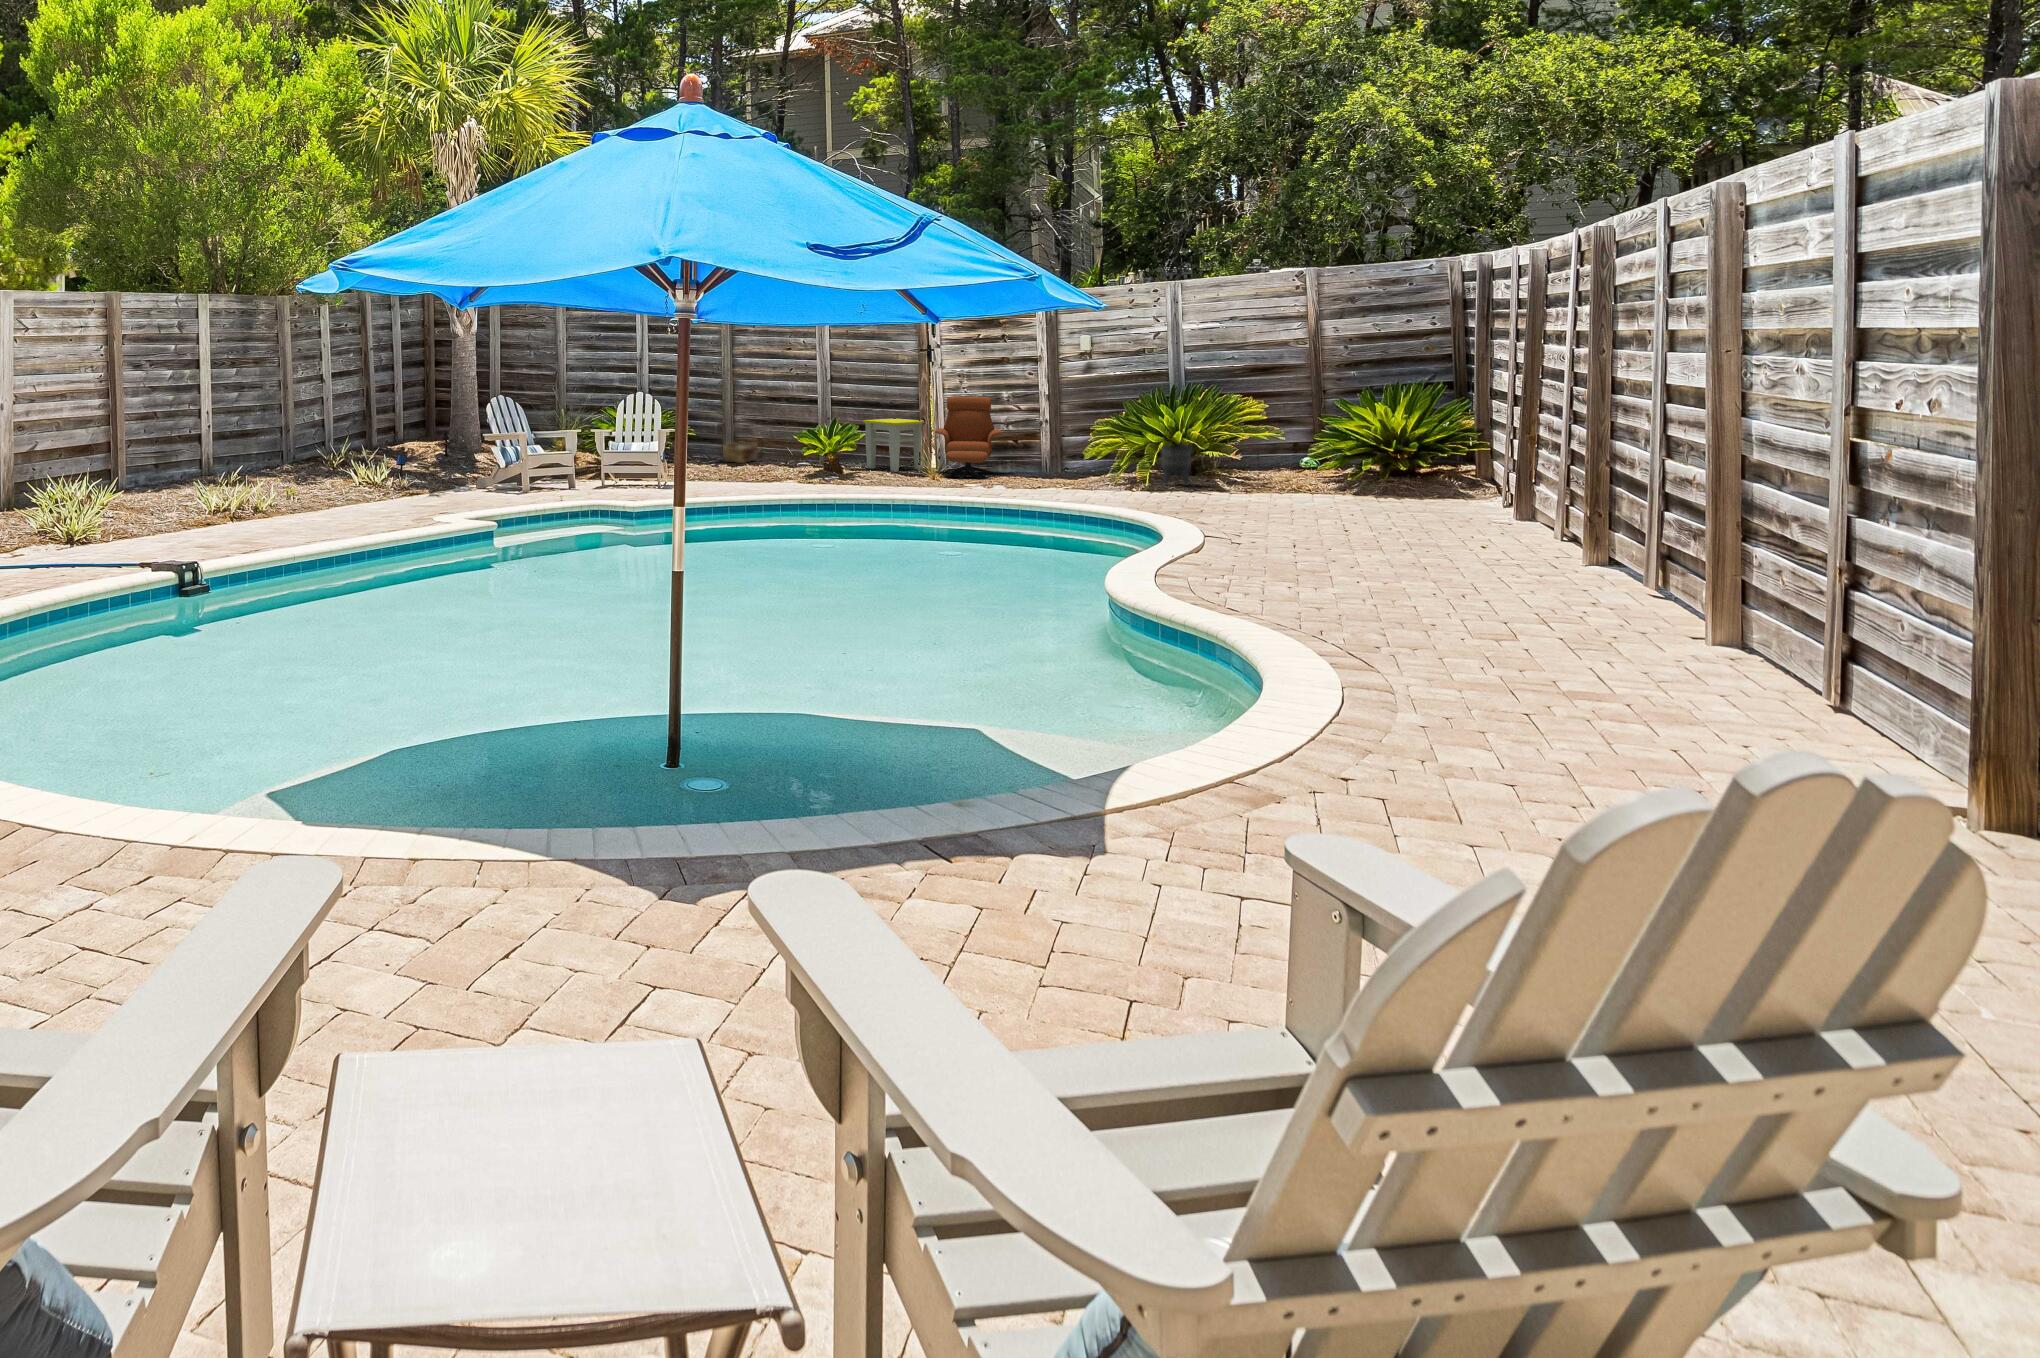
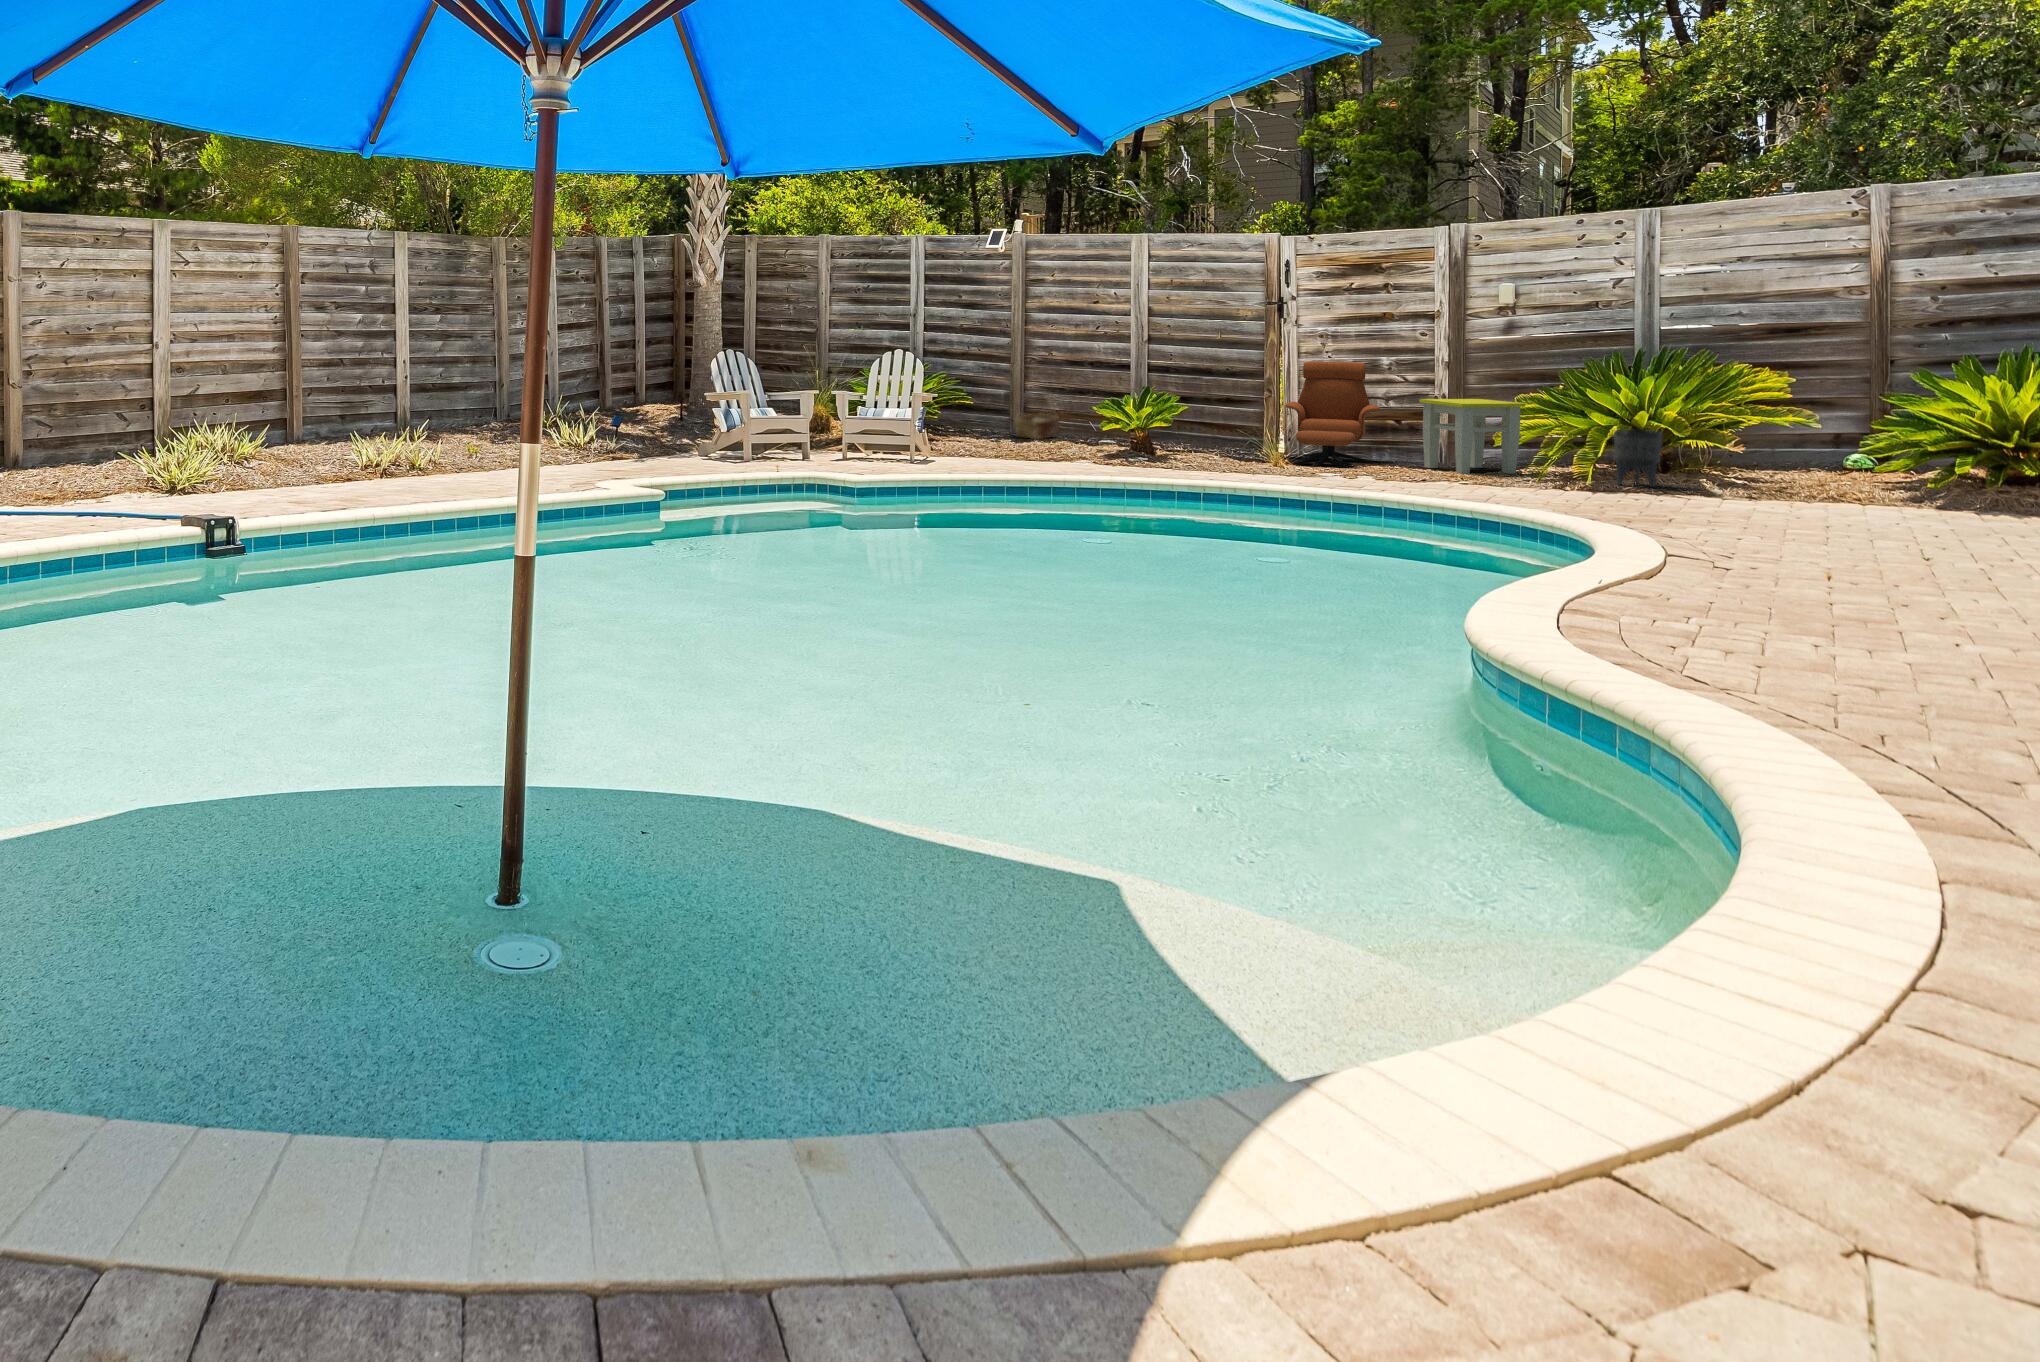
stool: present [863,419,923,471] -> present [1419,399,1525,474]

